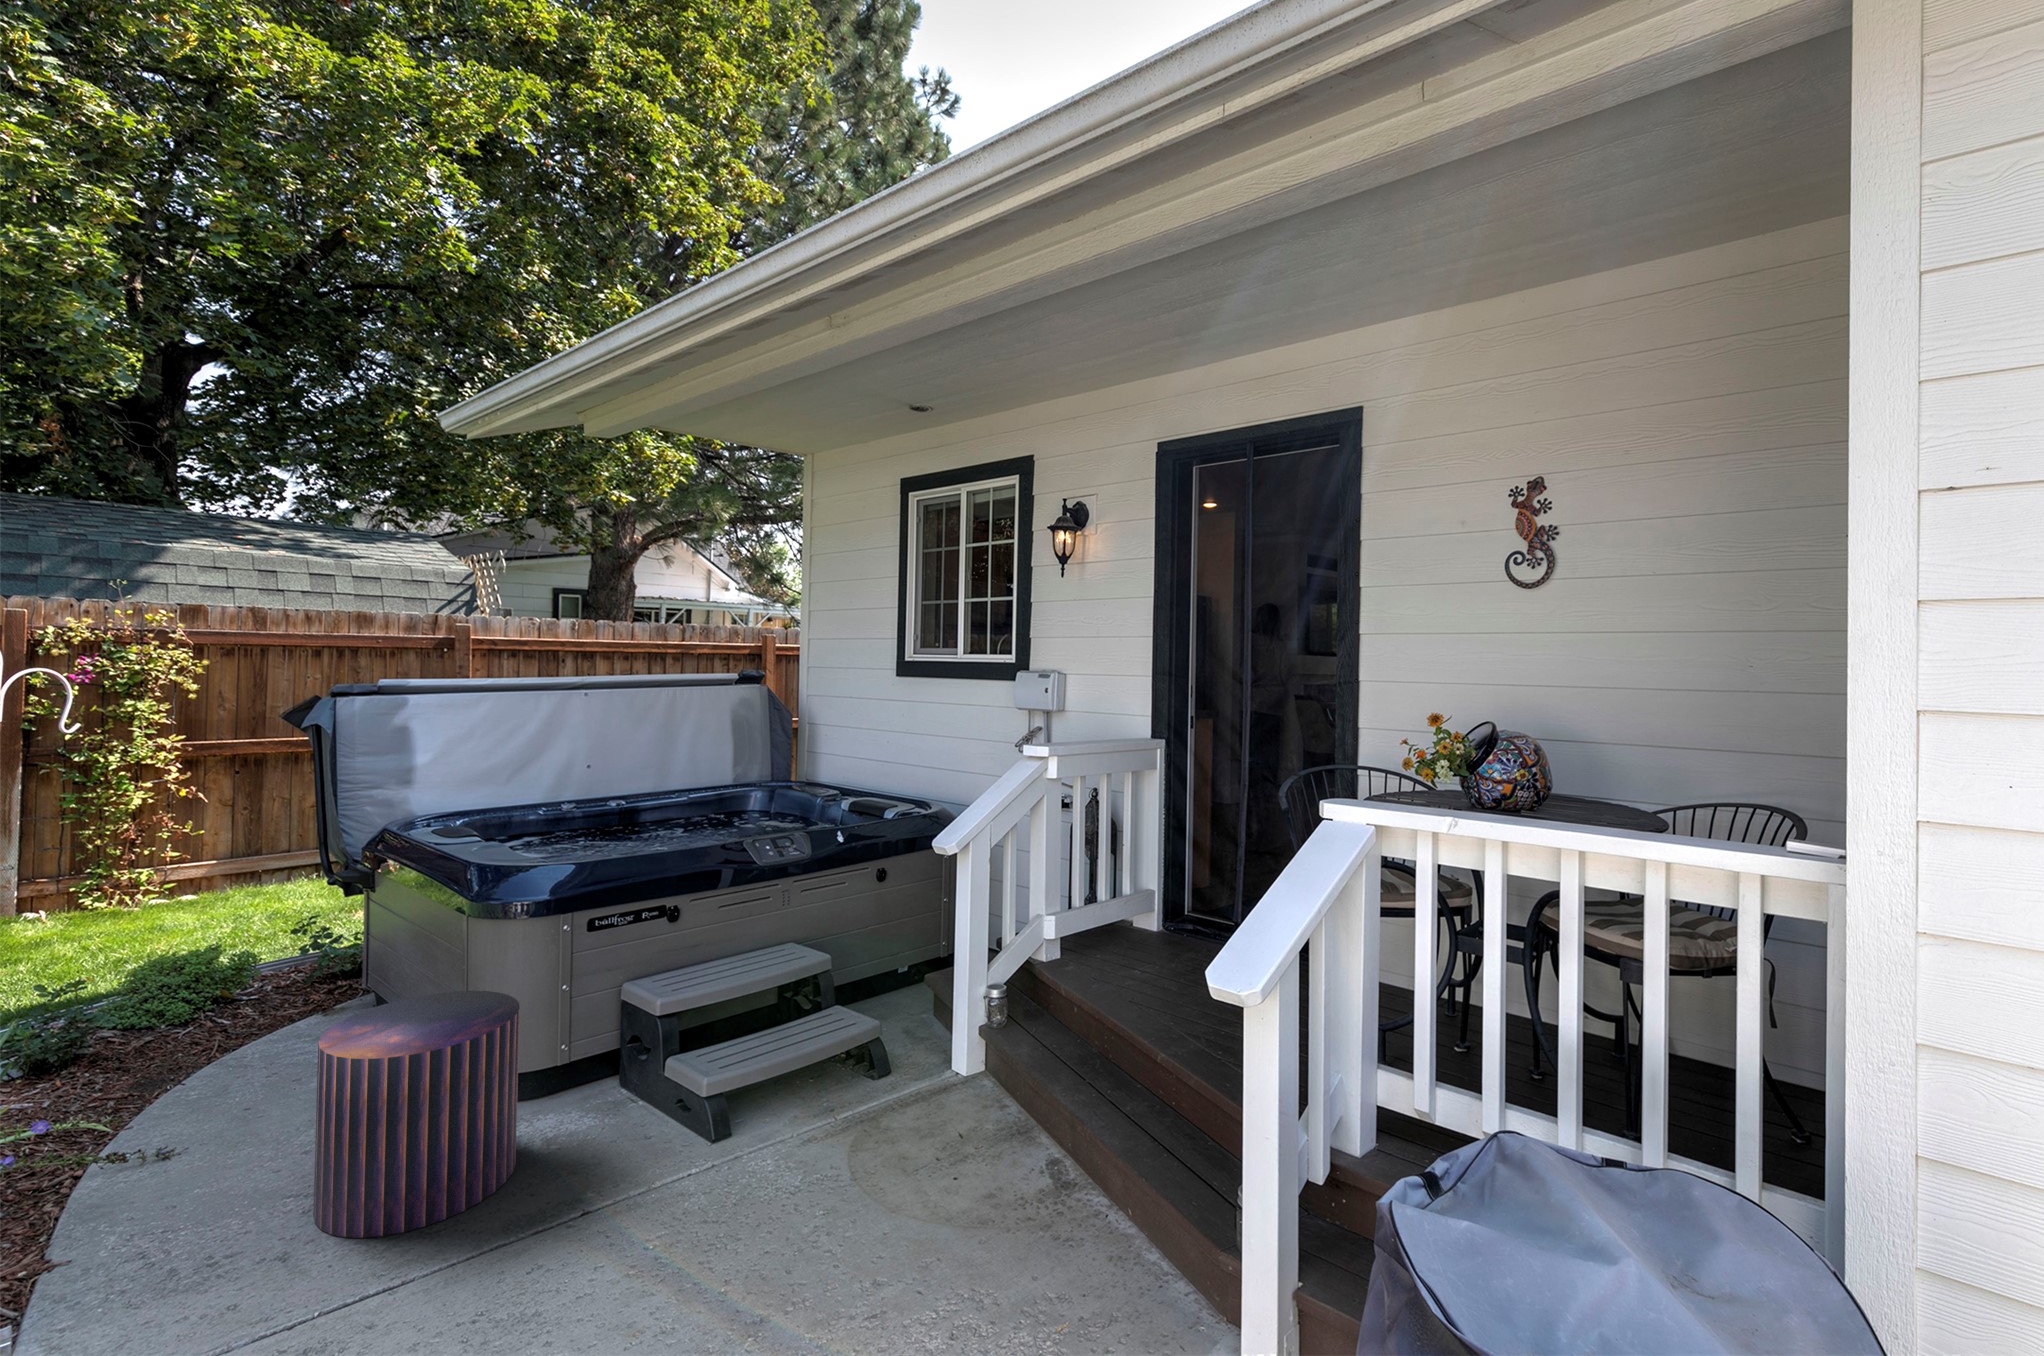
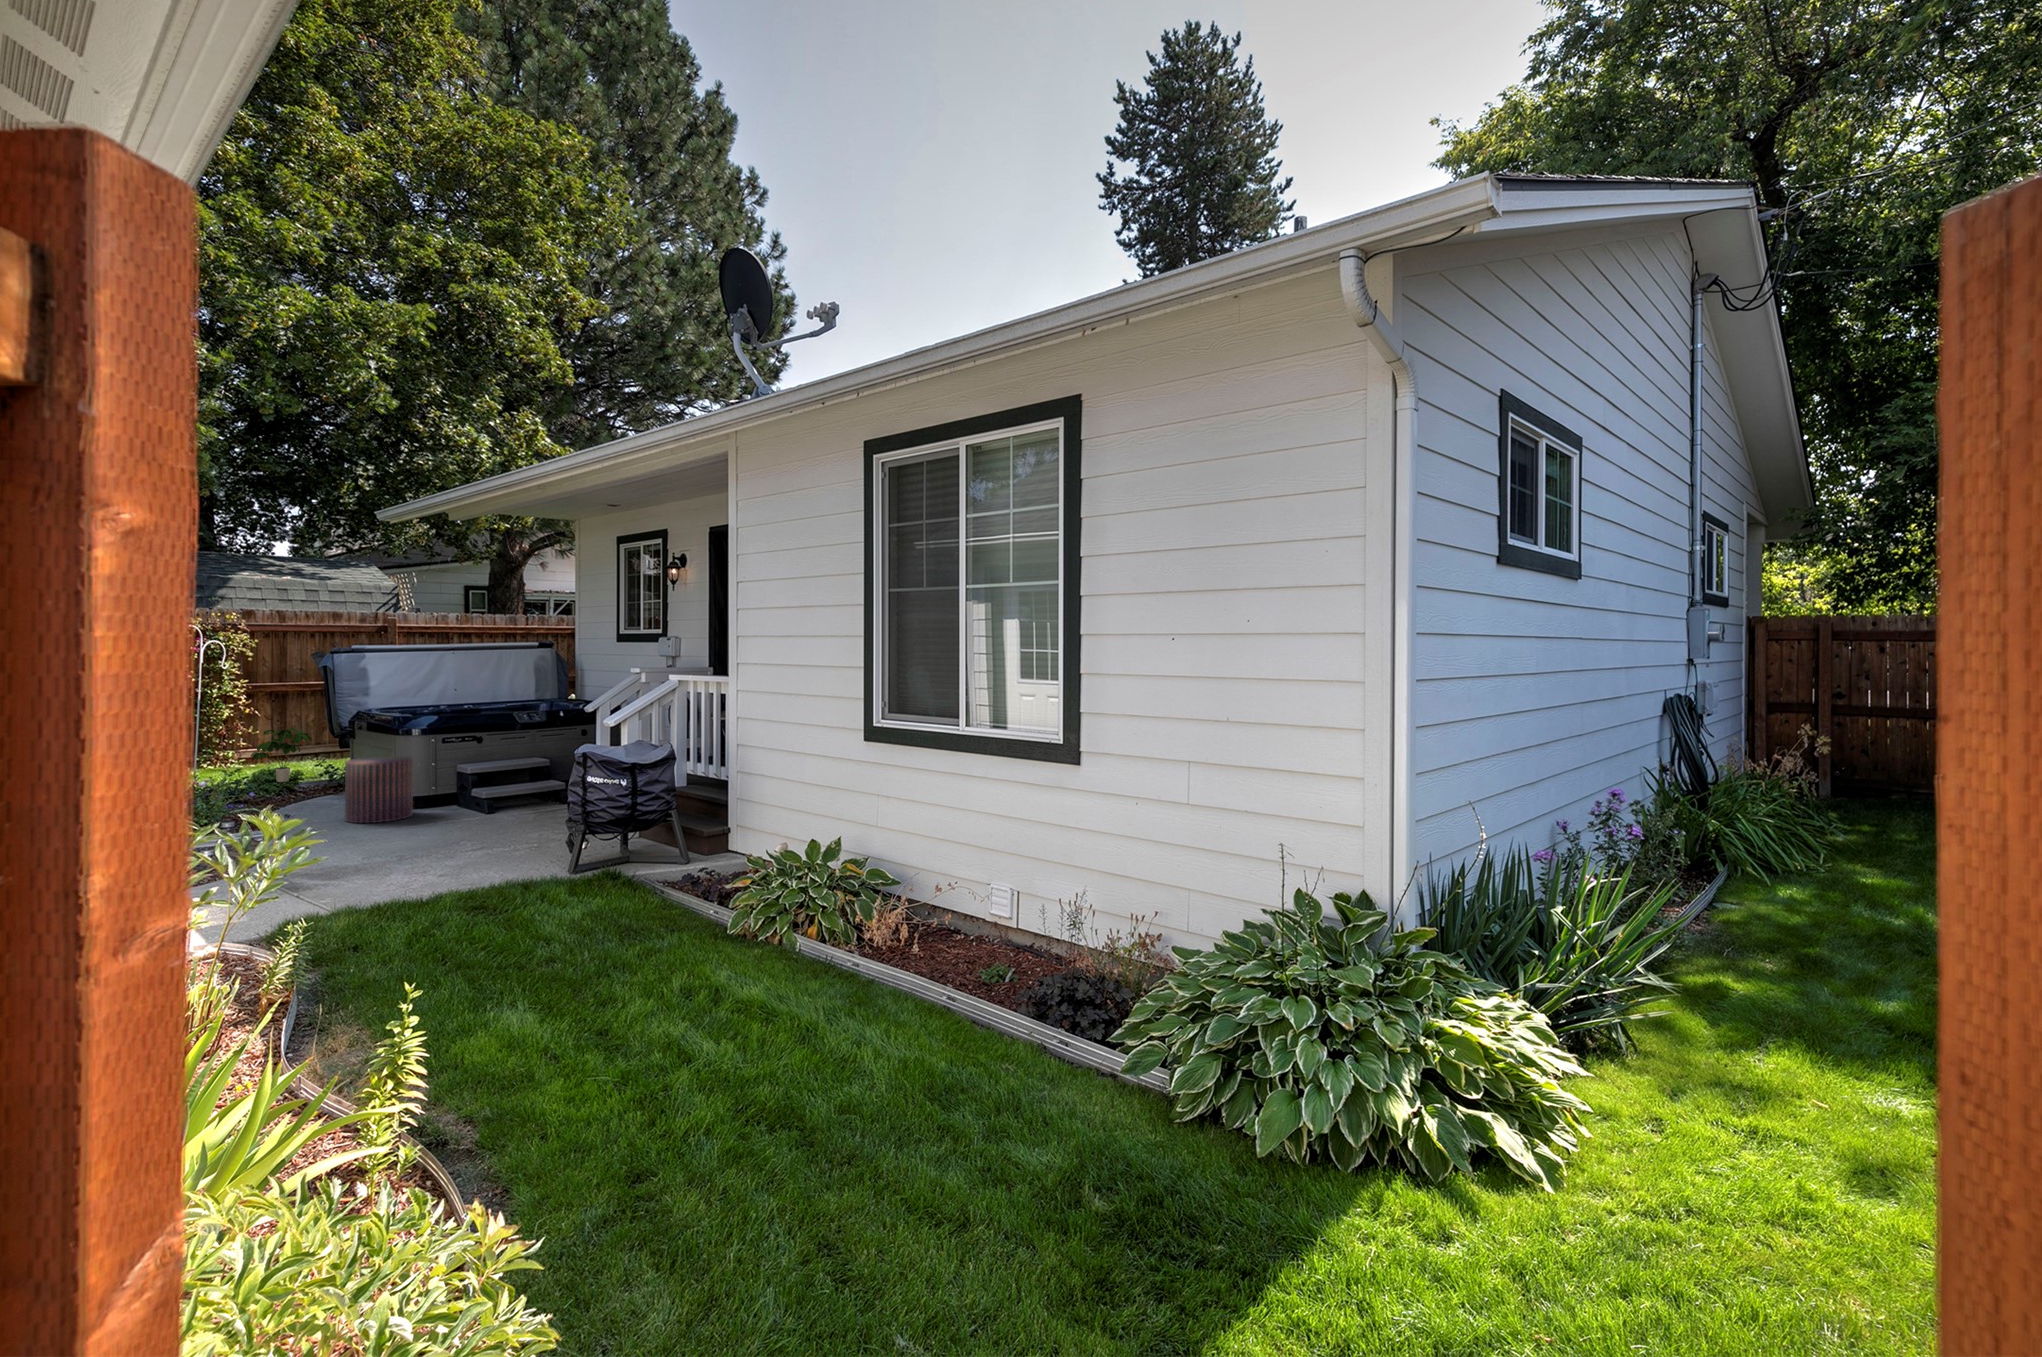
potted plant: none [135,855,284,976] -> present [251,728,312,782]

